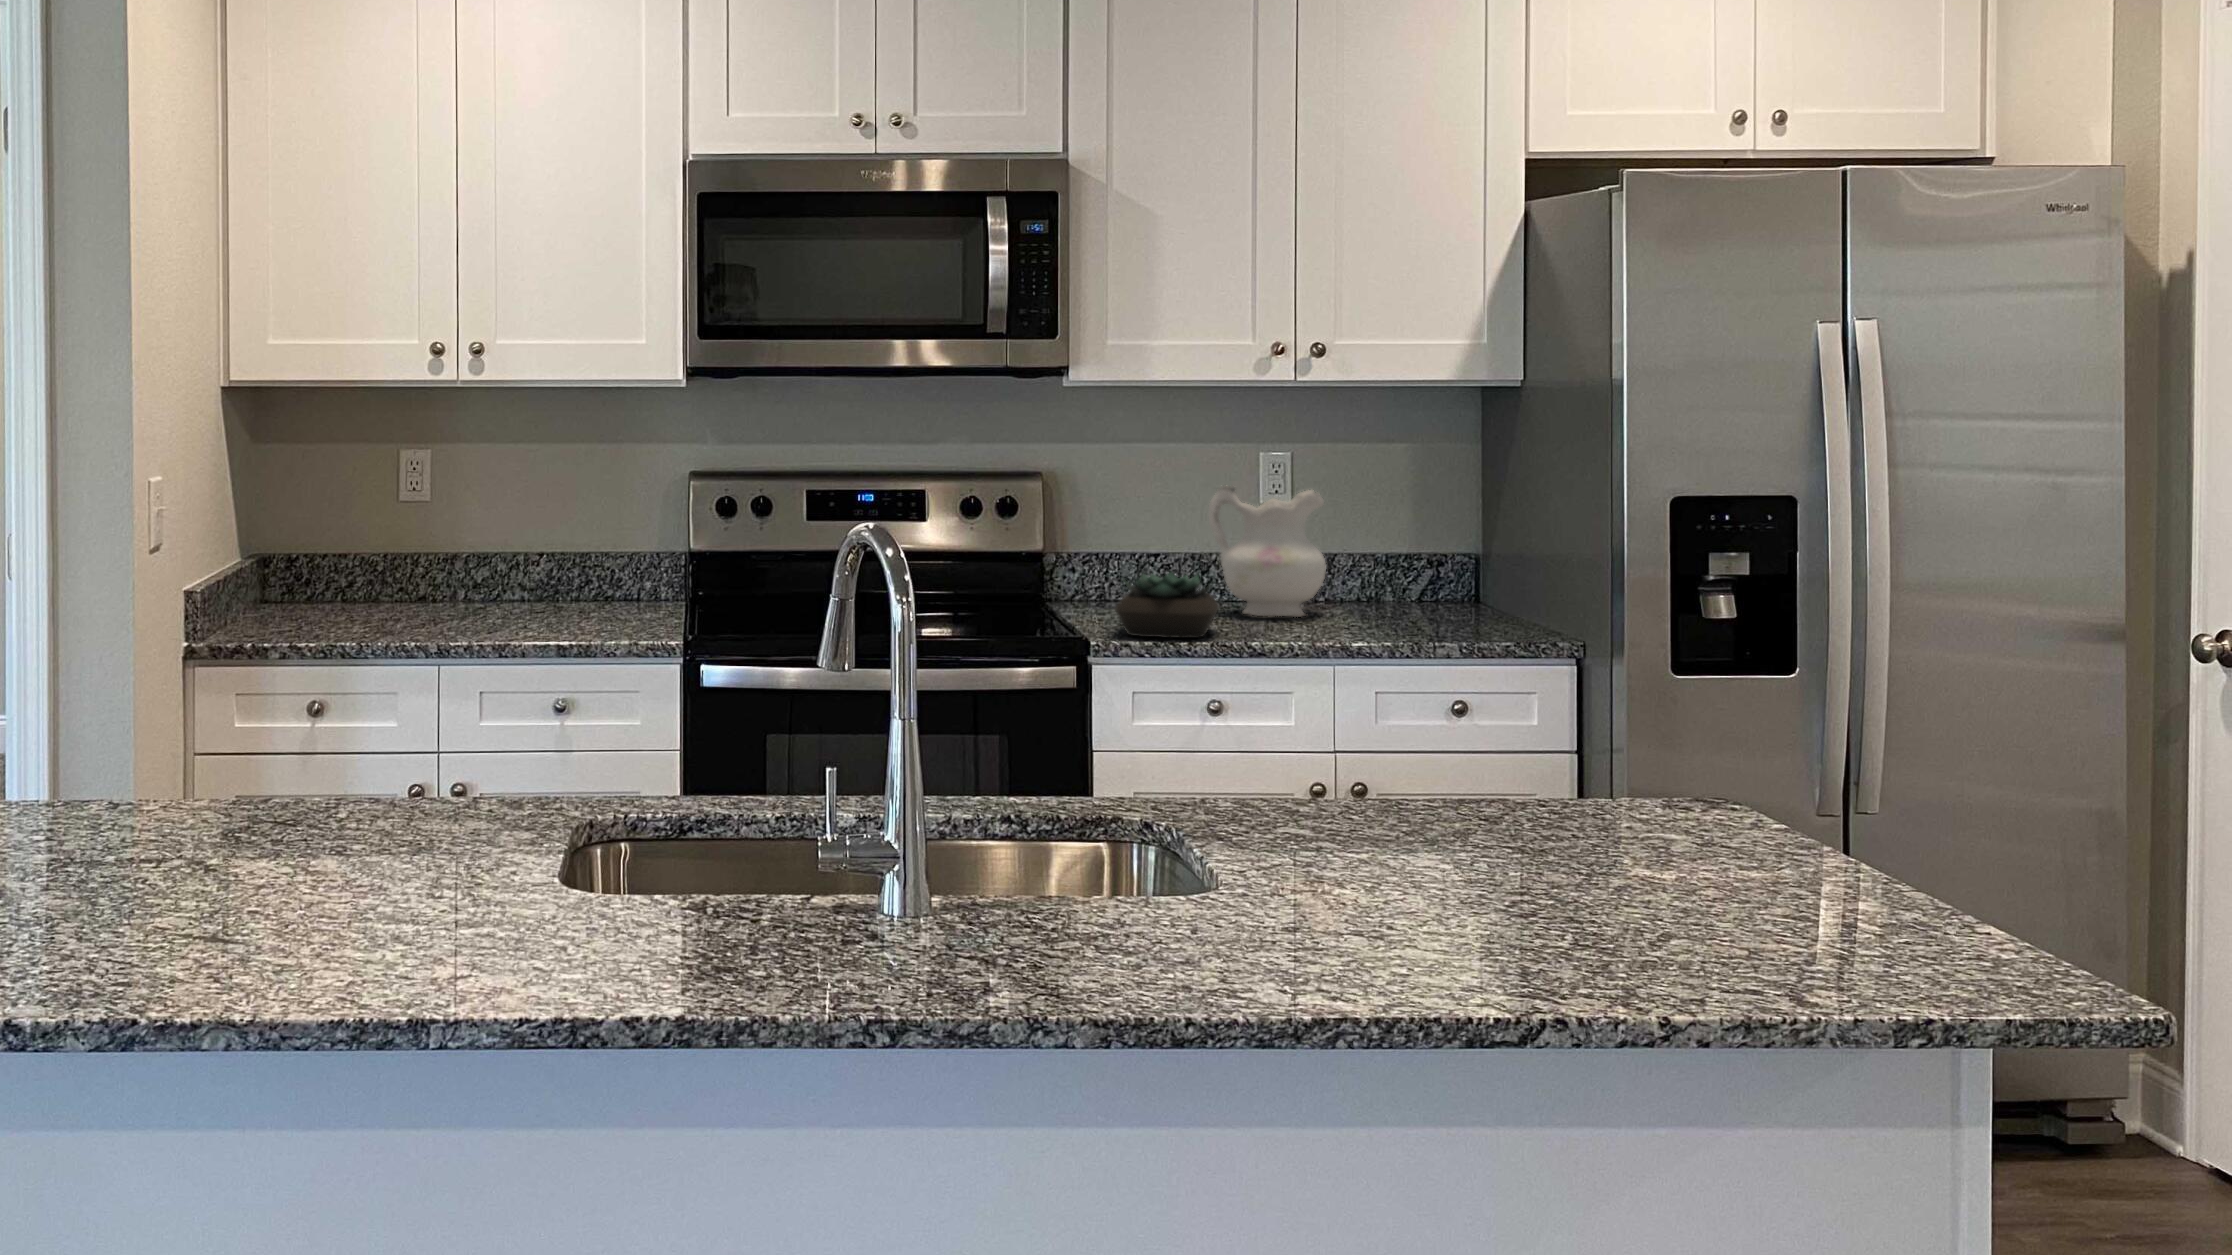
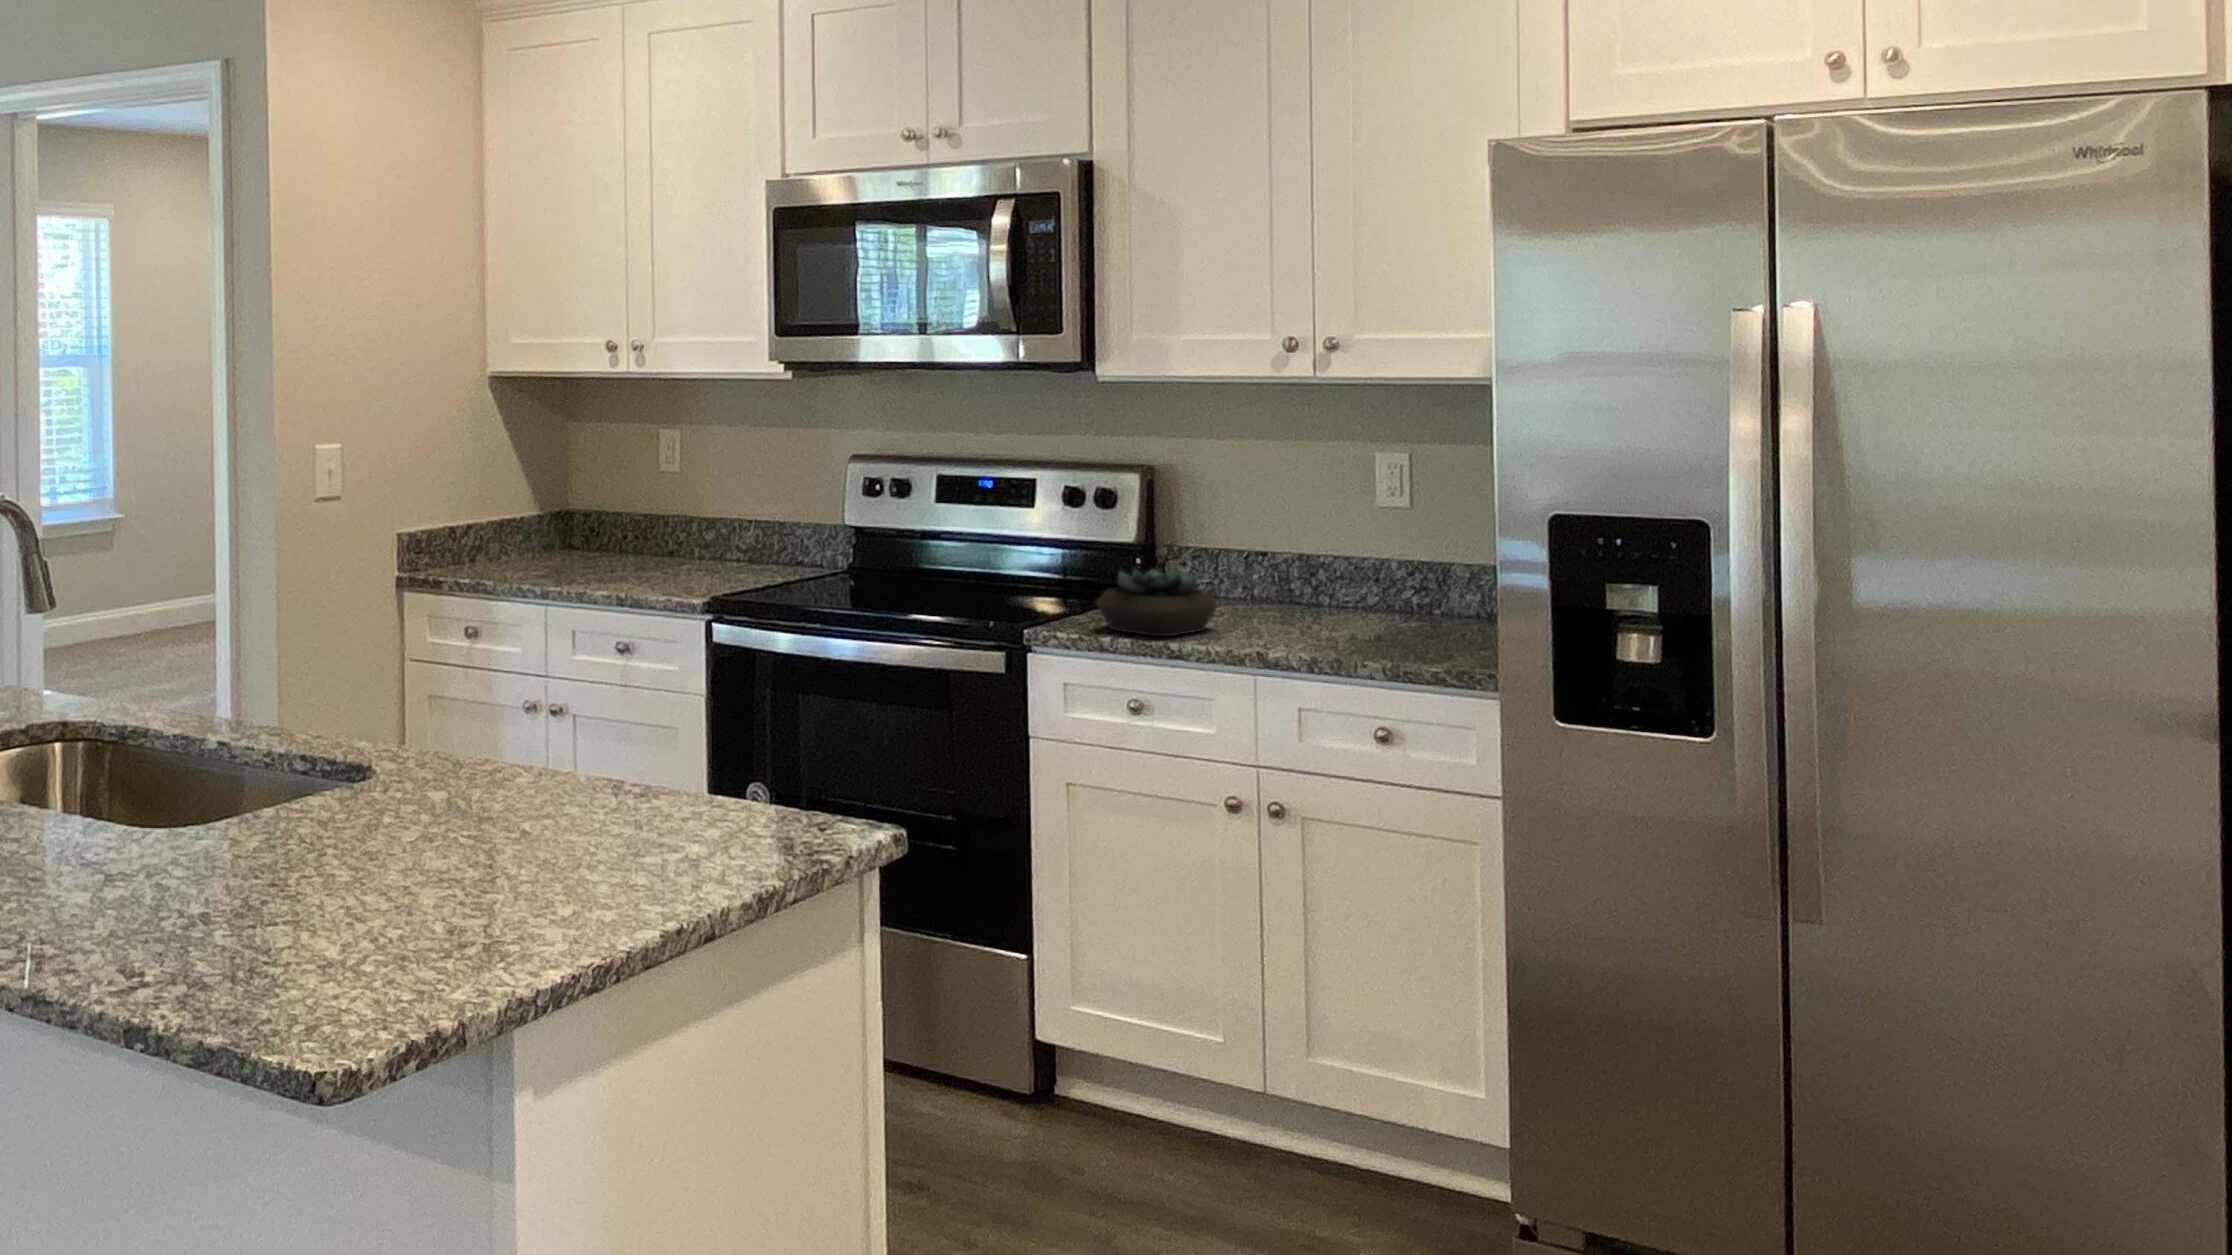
ceramic pitcher: present [1209,486,1326,617] -> none [1275,484,1391,626]

